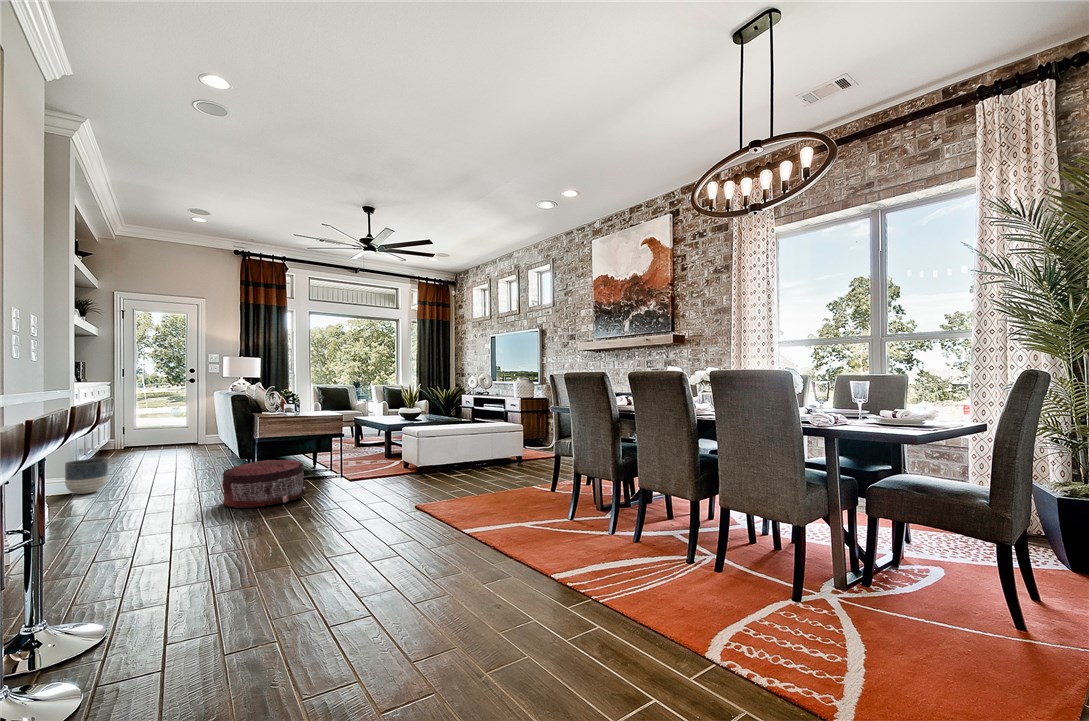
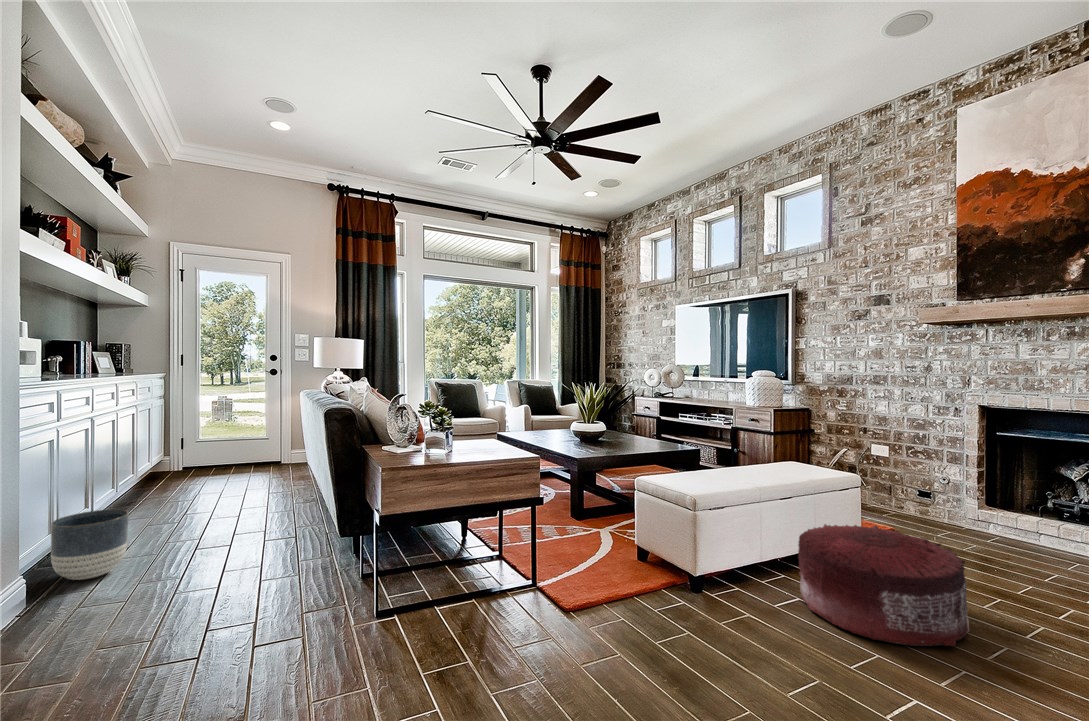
pouf: present [223,460,305,508] -> present [798,524,969,646]

